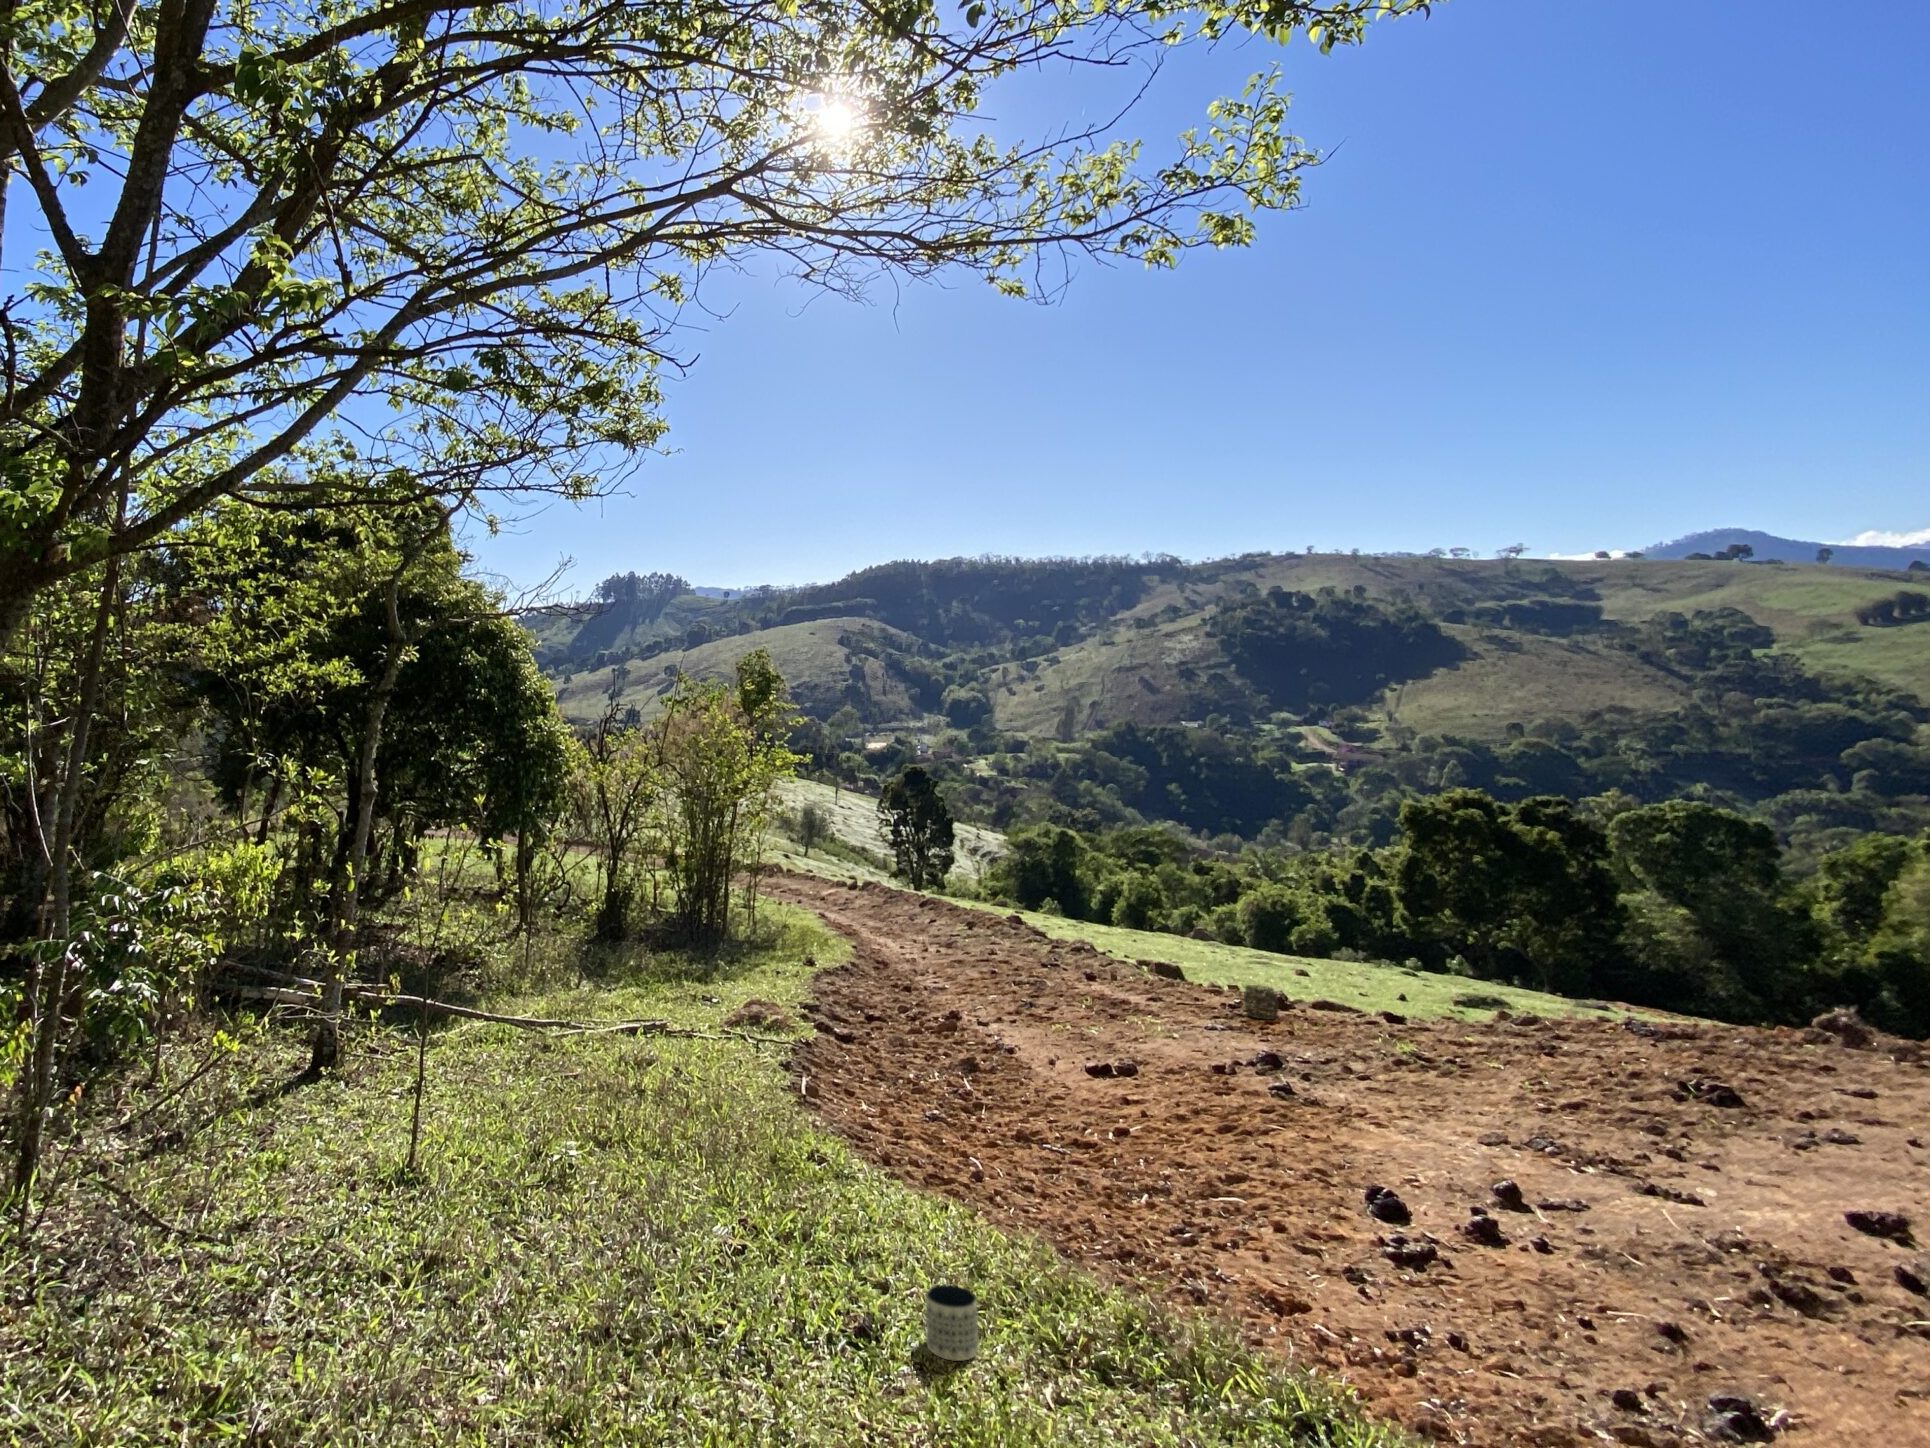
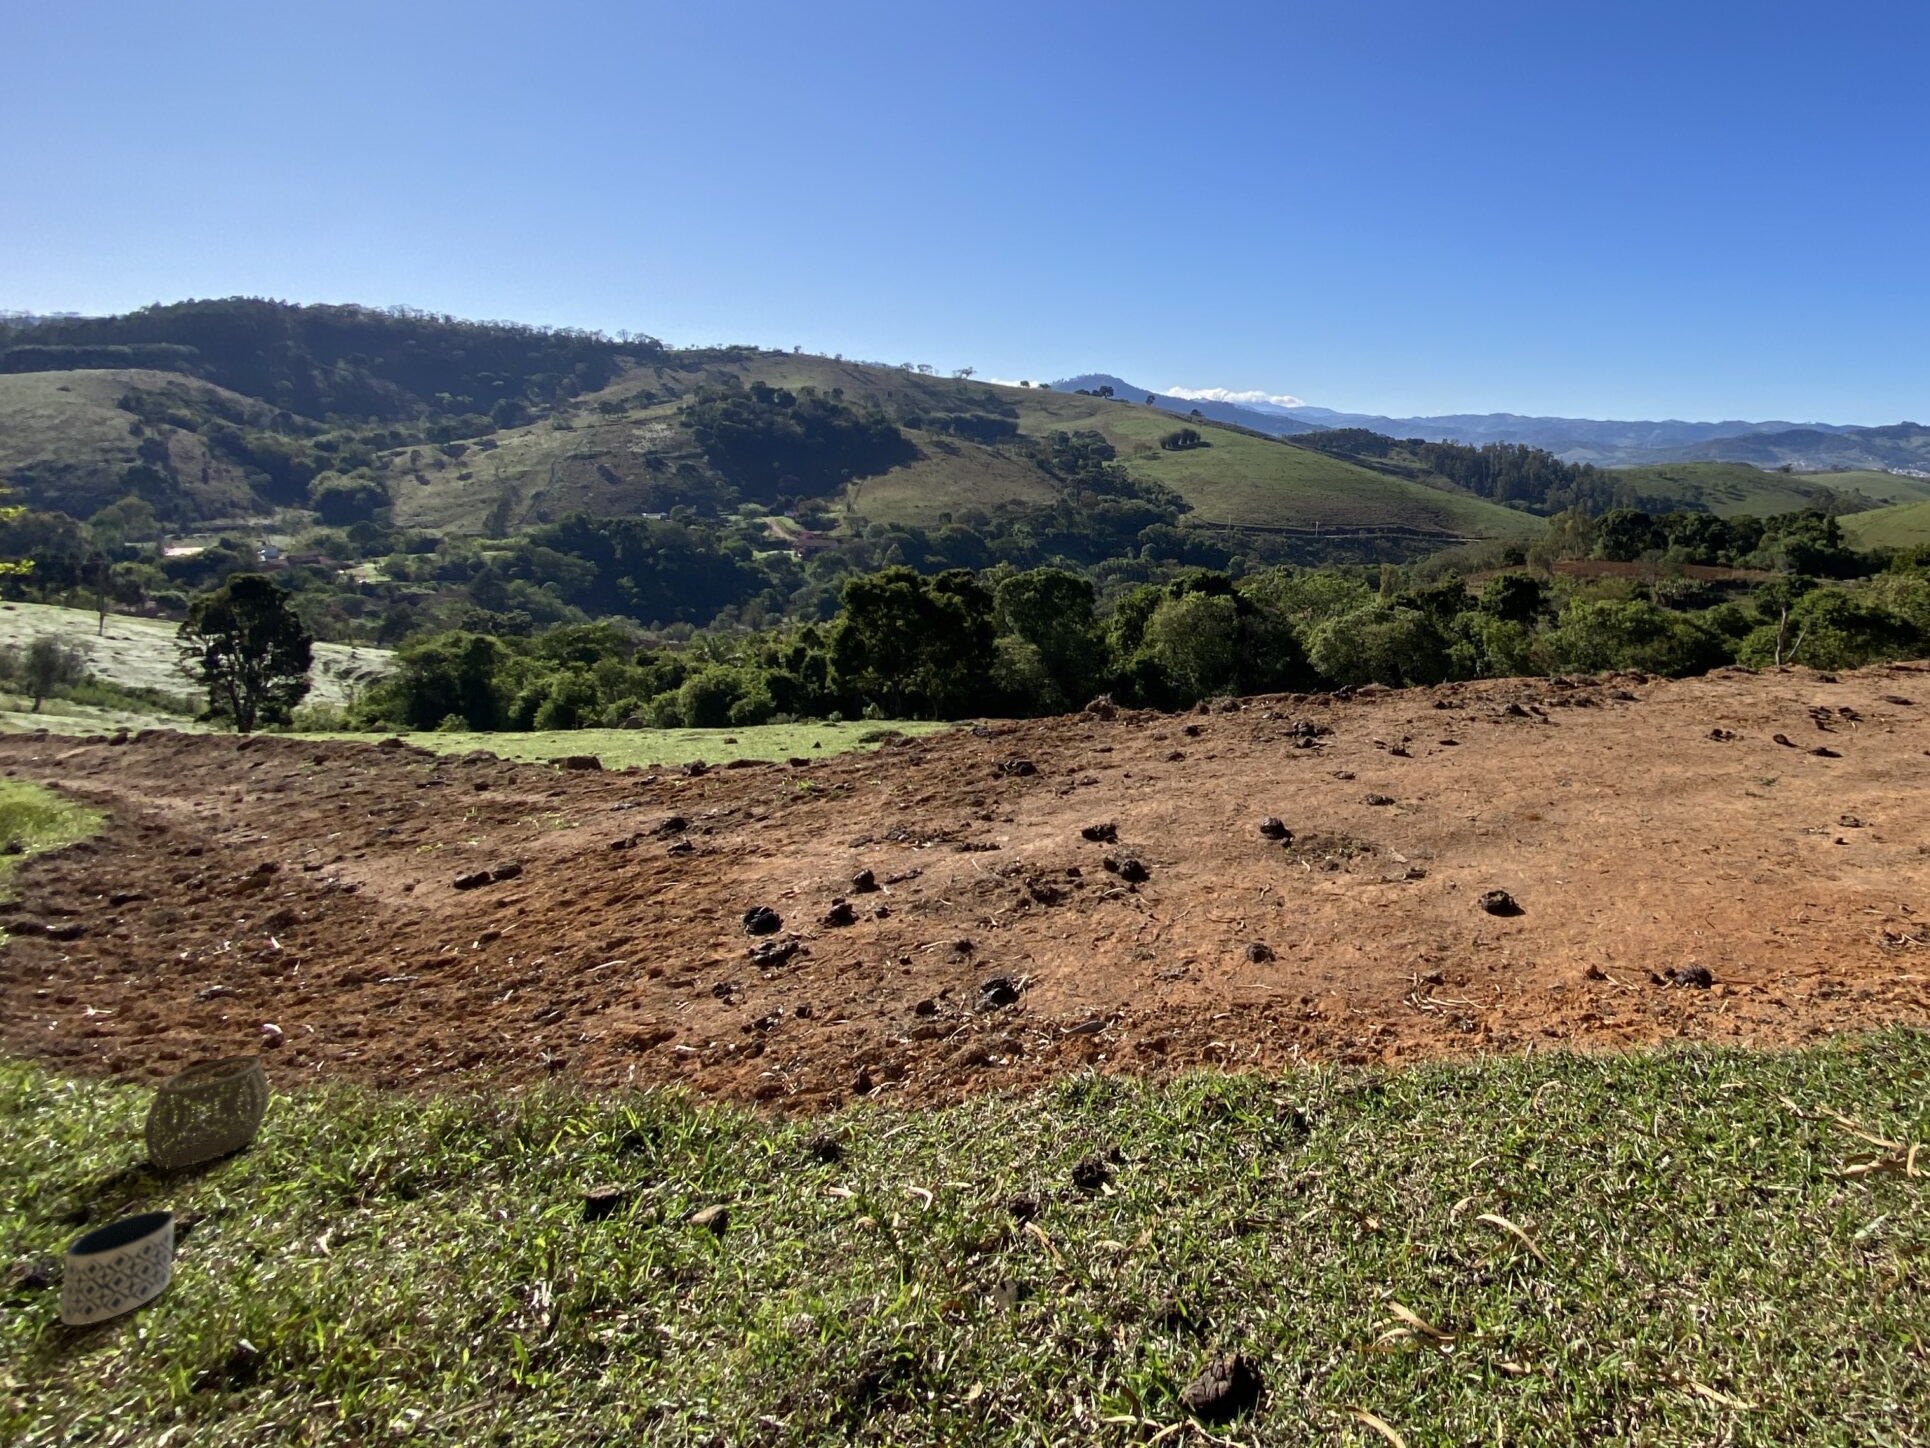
woven basket: present [1244,985,1279,1019] -> present [144,1057,269,1168]

